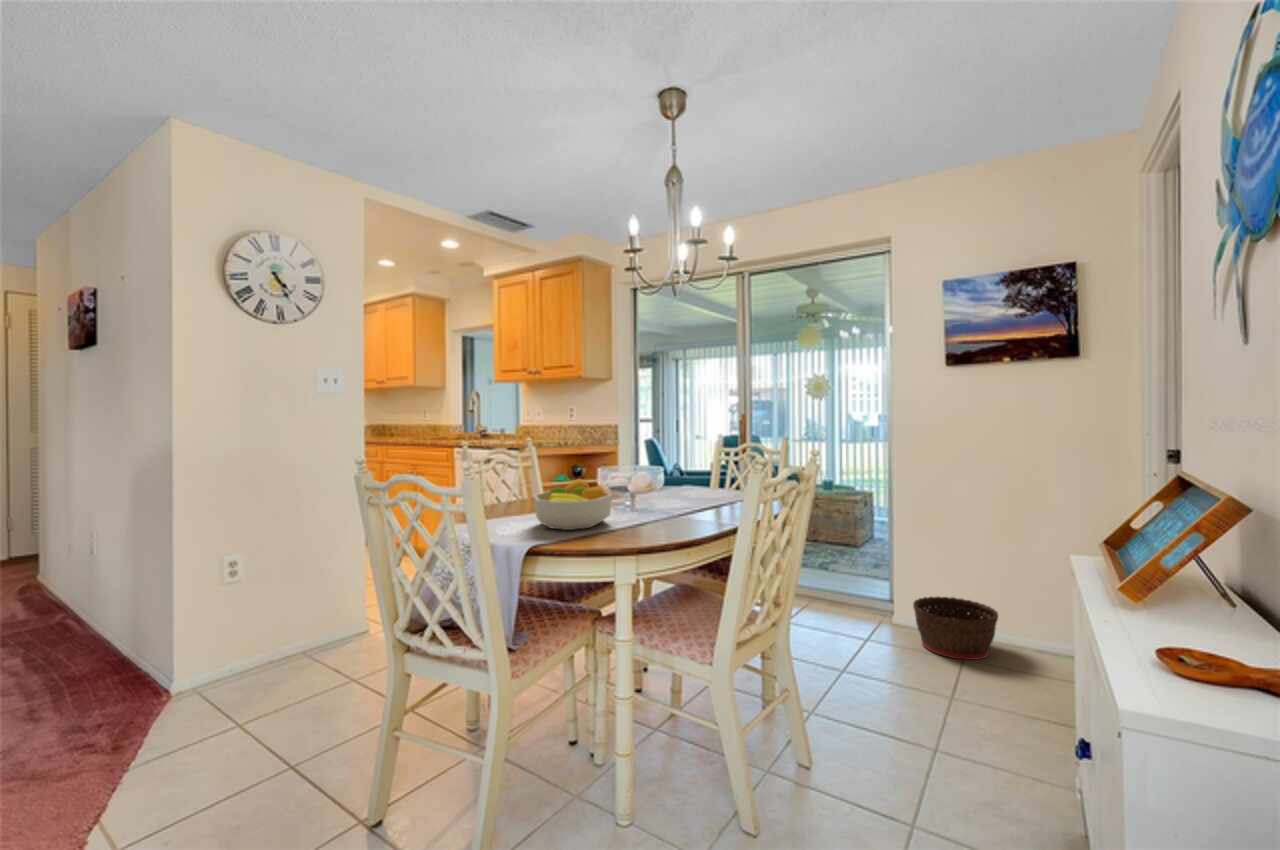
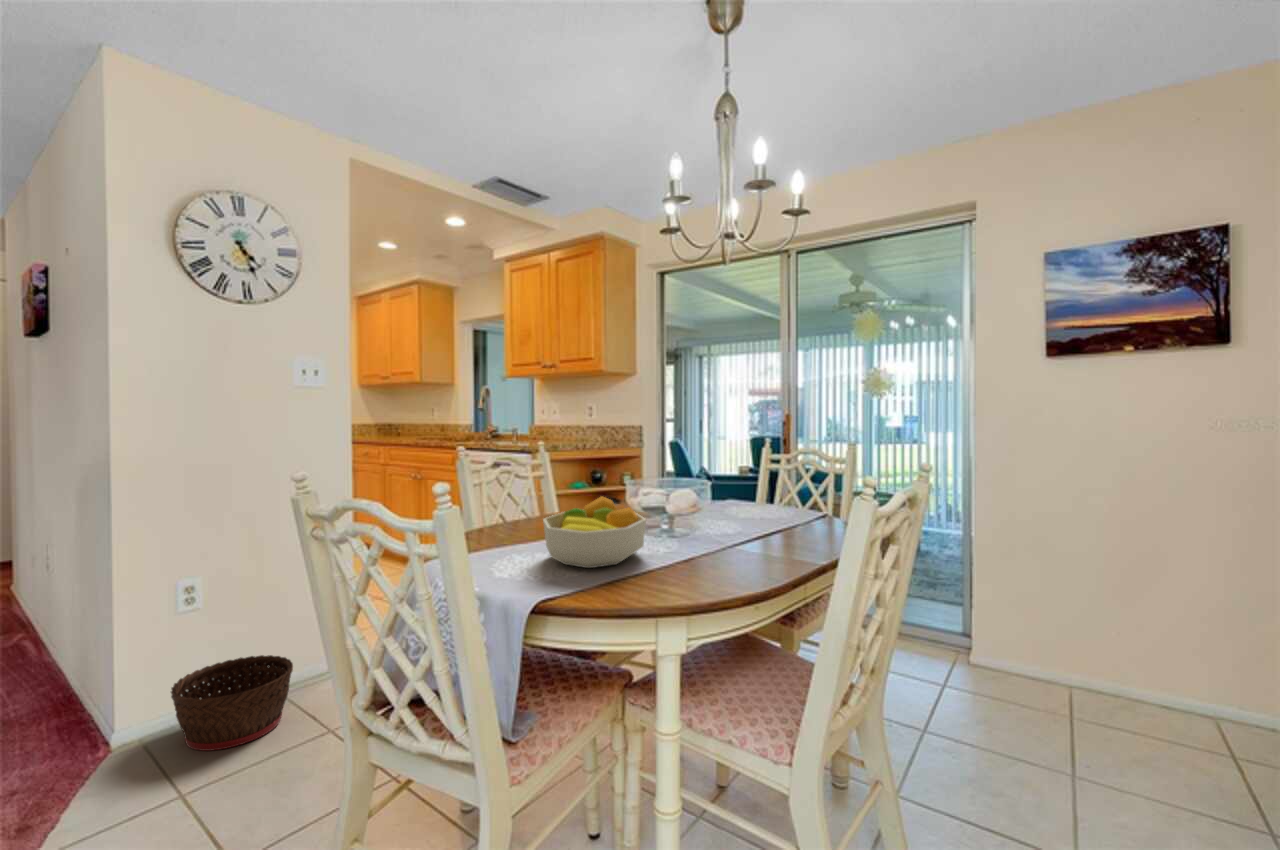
basket: present [913,597,998,660] -> present [171,655,293,751]

